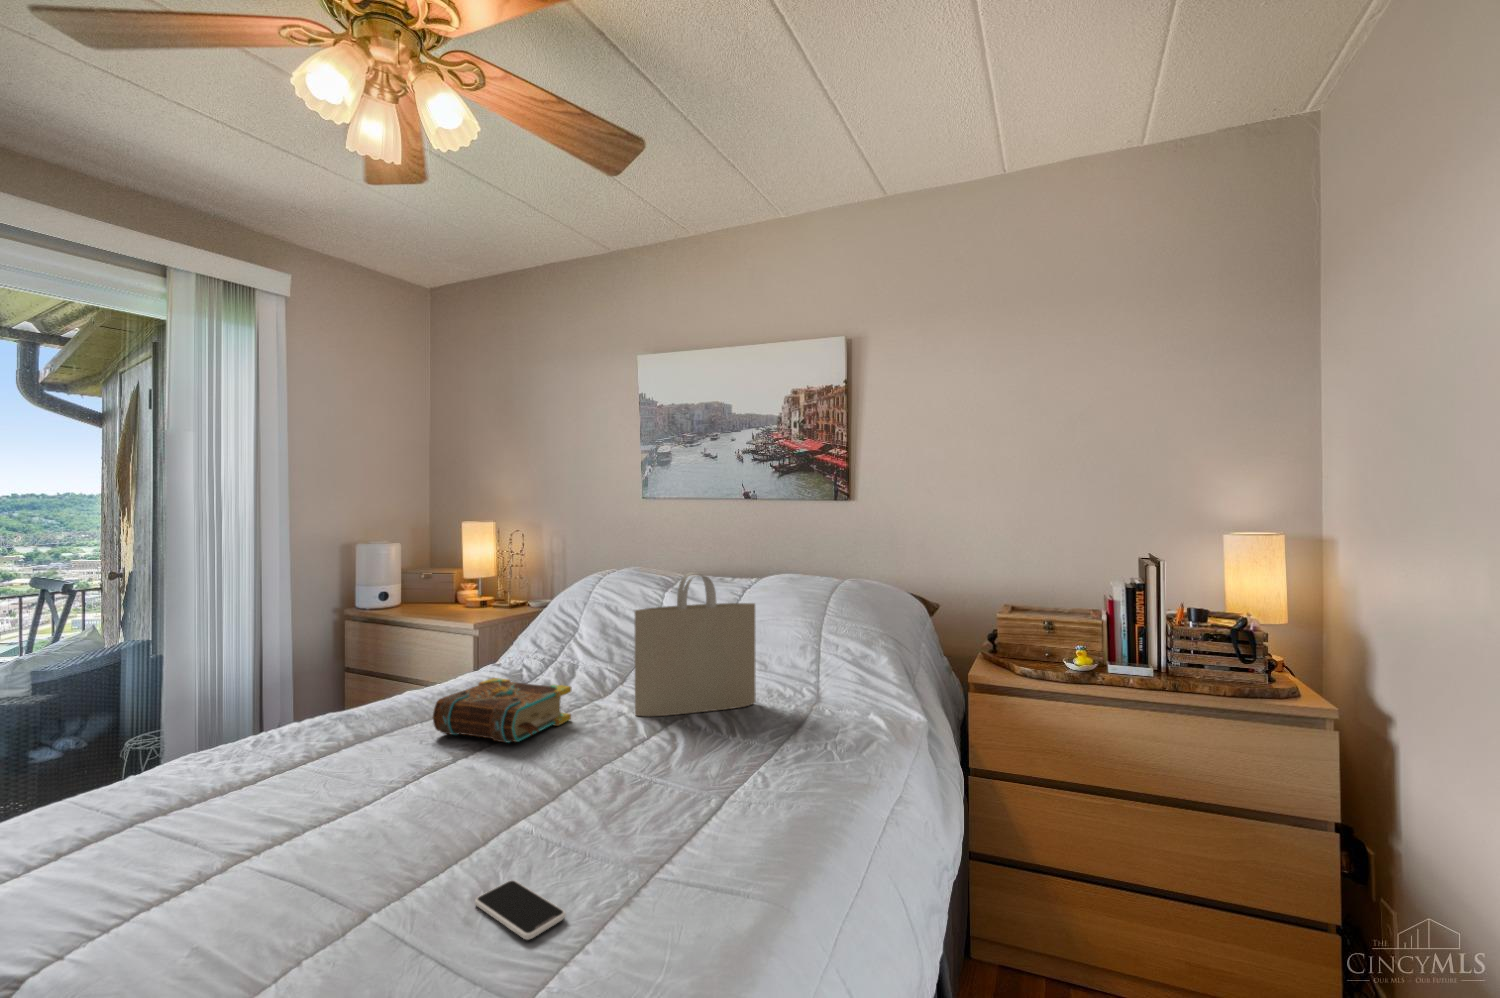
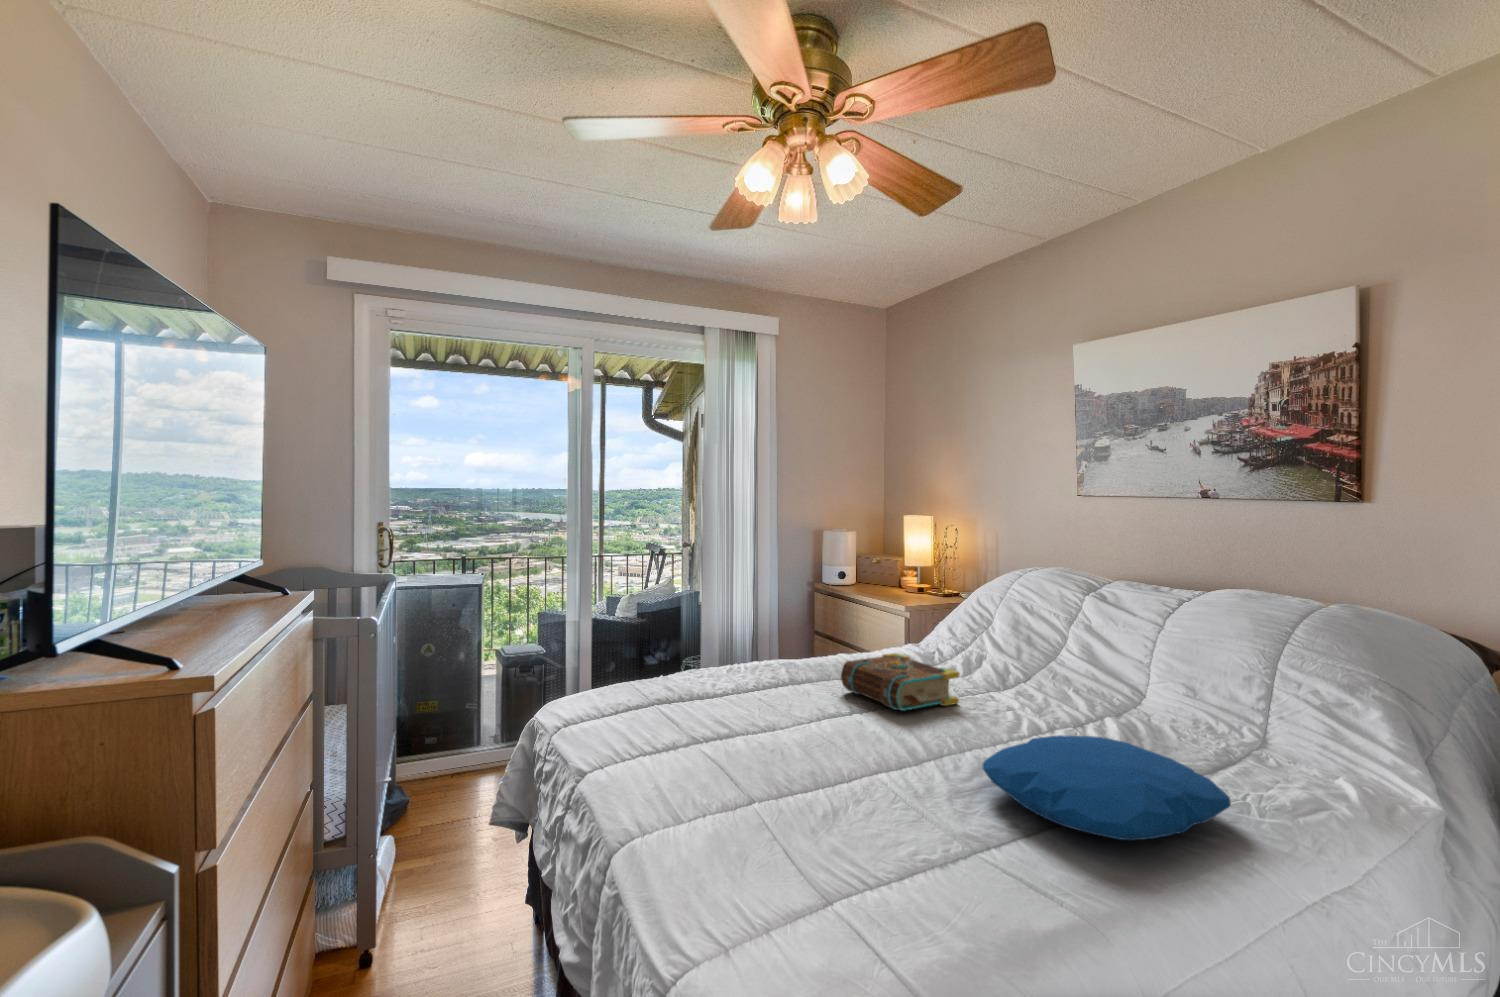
tote bag: present [635,572,756,716] -> none [1023,575,1174,733]
pillow: none [633,722,831,817] -> present [983,735,1231,841]
smartphone: present [475,880,566,939] -> none [823,812,884,858]

